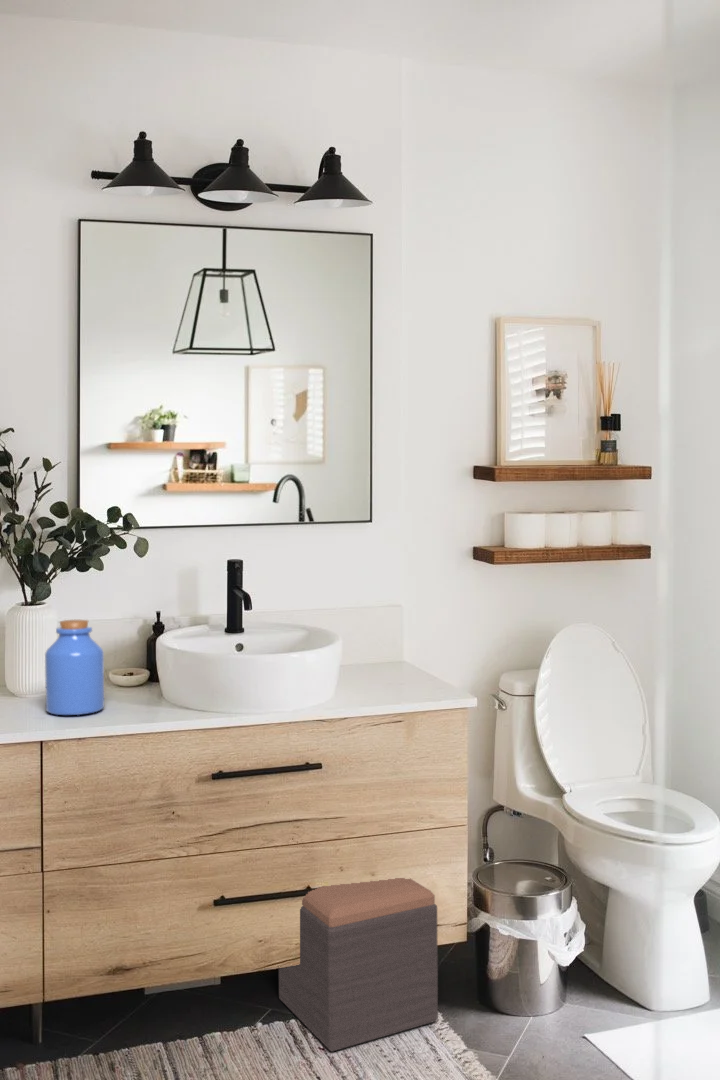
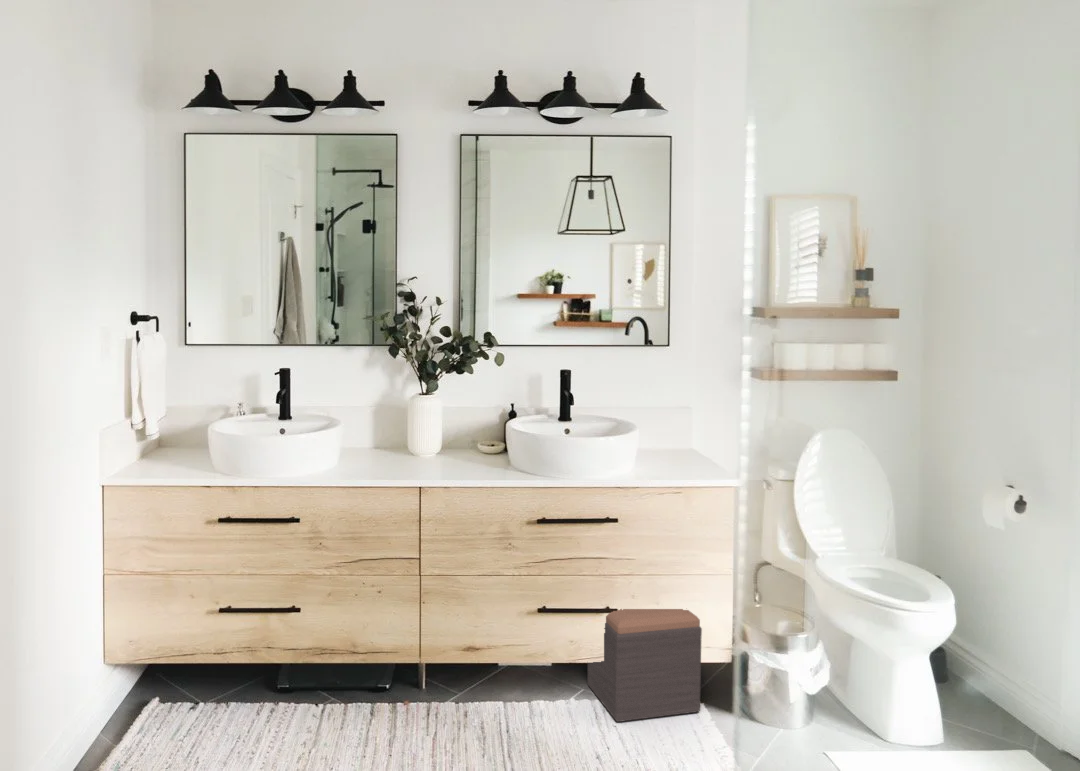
jar: present [45,620,104,715] -> none [429,407,468,473]

